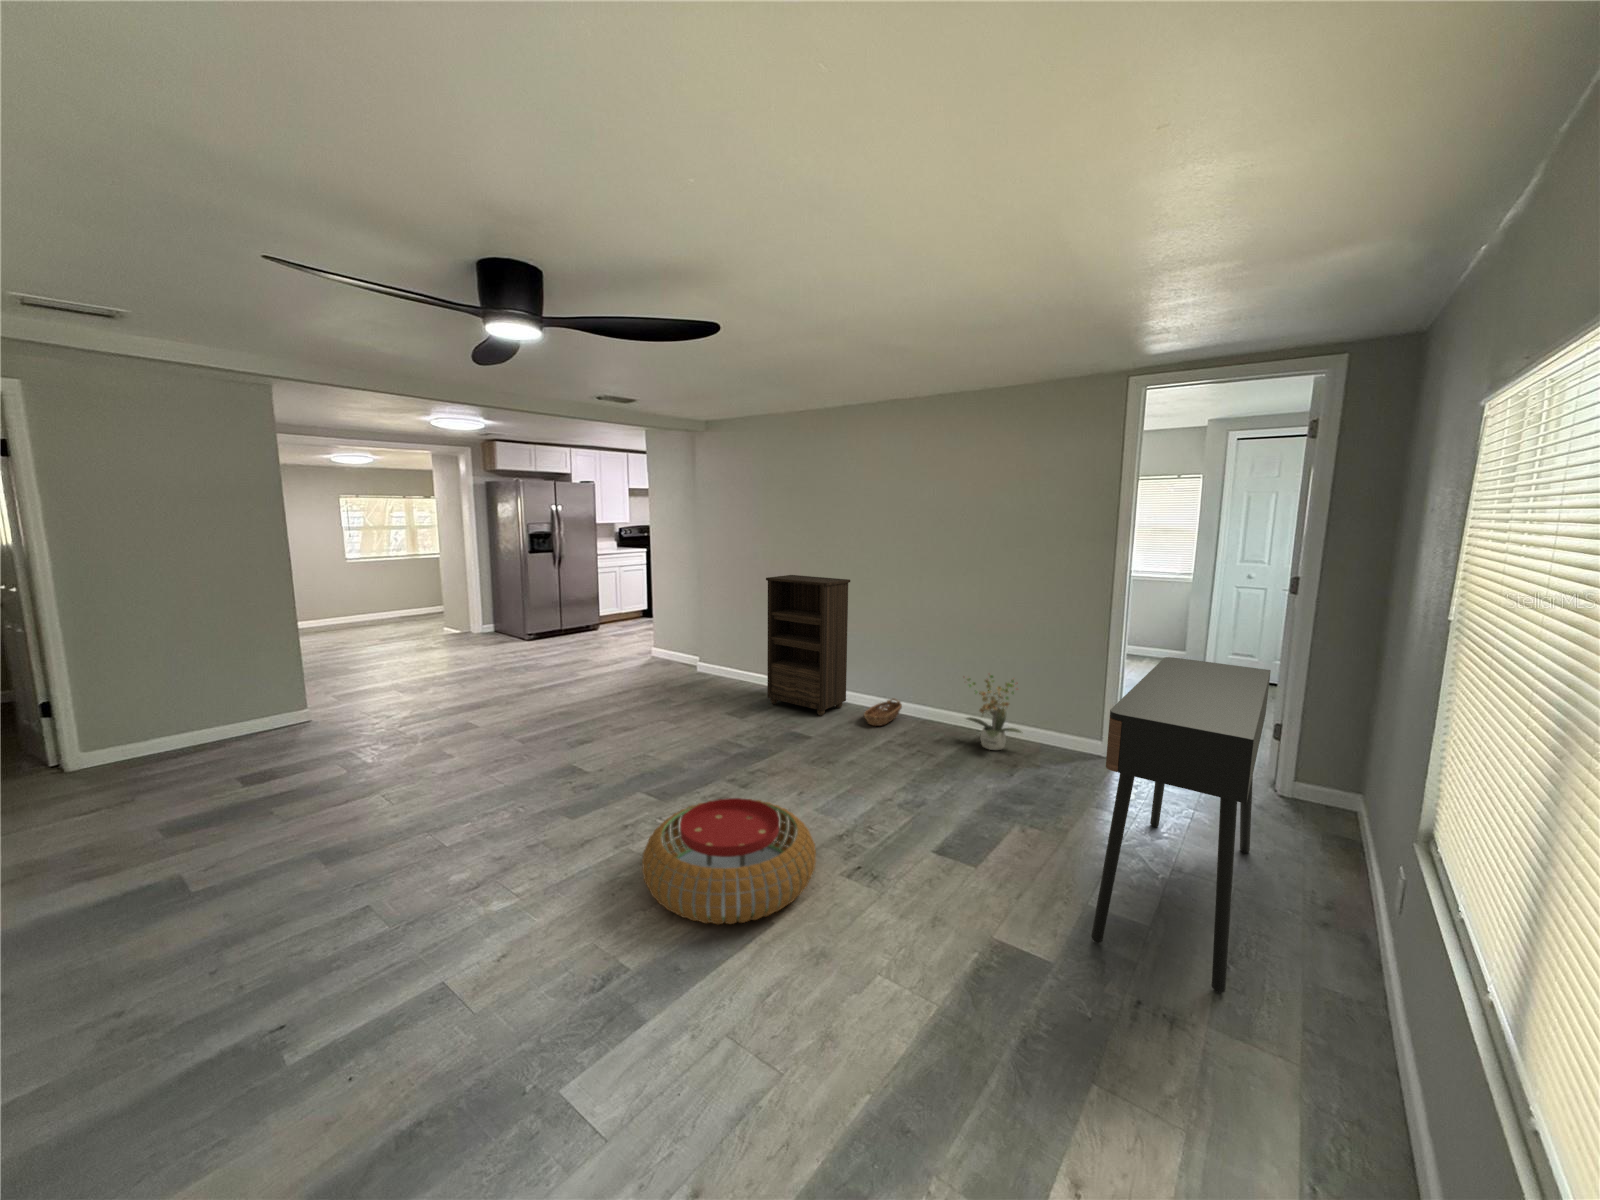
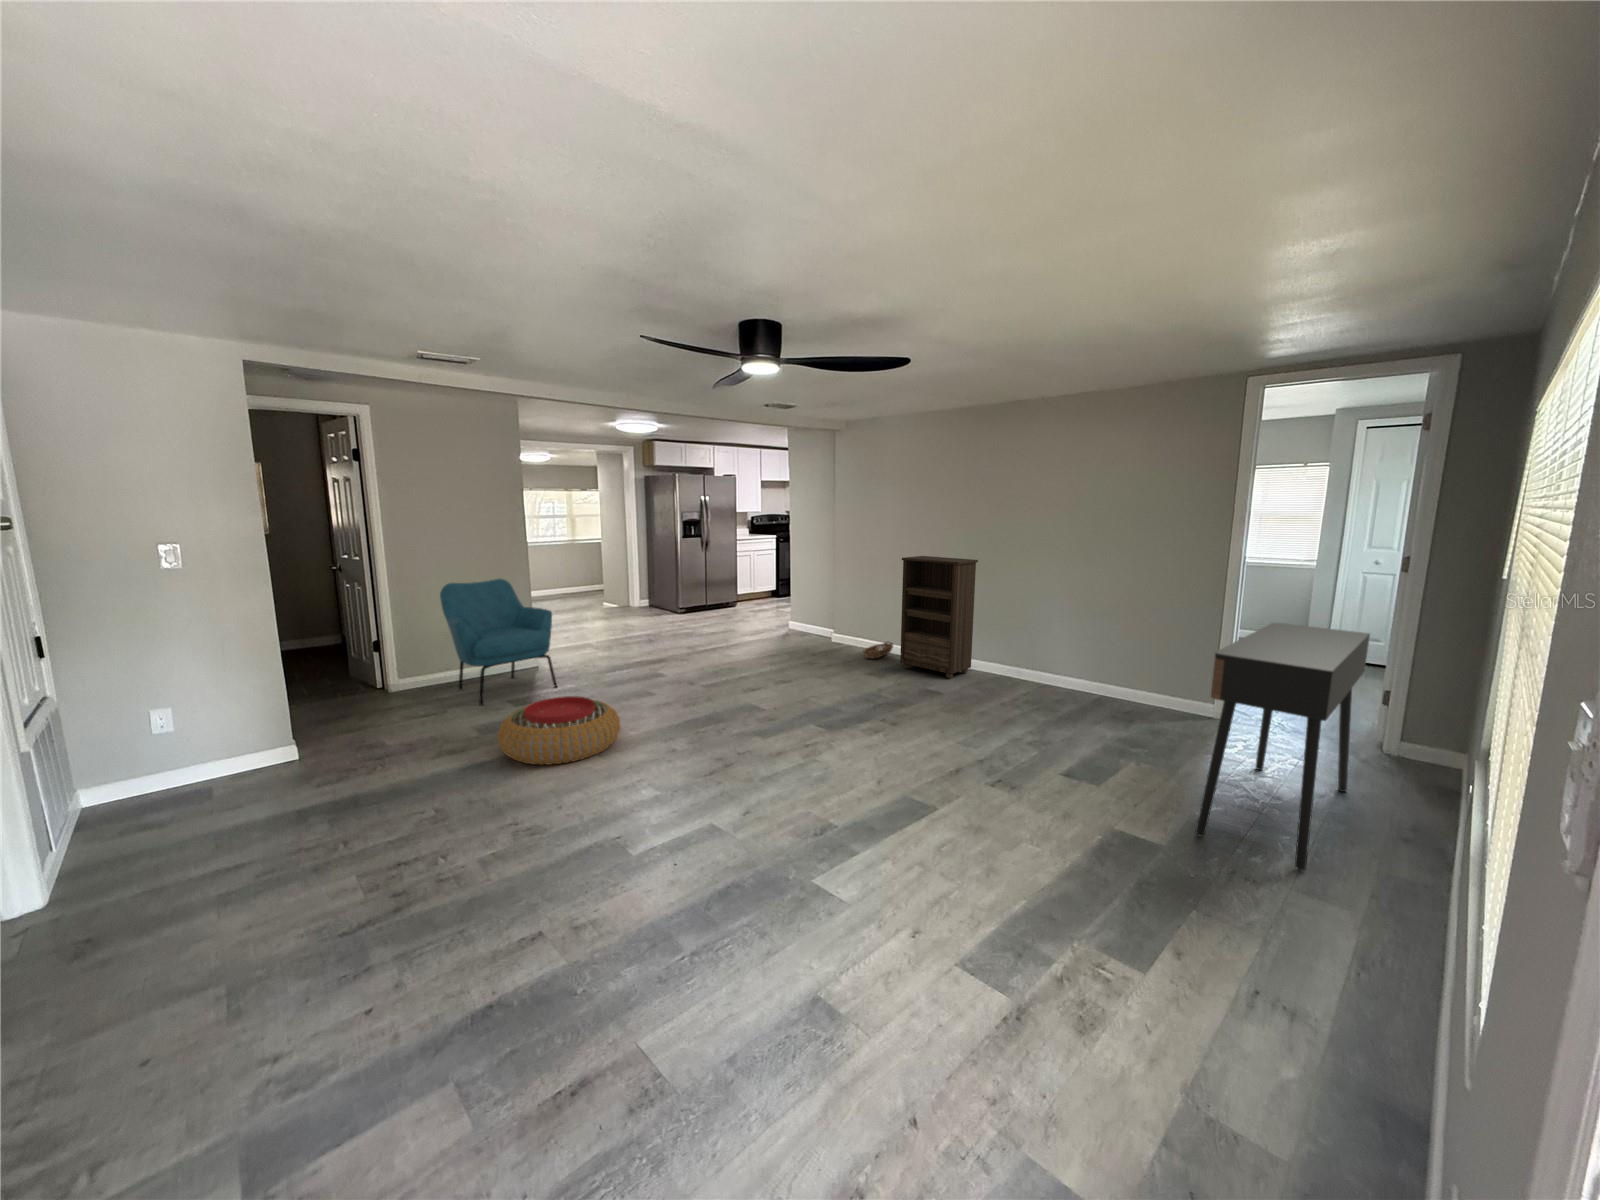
armchair: none [139,612,320,787] -> present [440,579,557,705]
potted plant: present [967,675,1021,750] -> none [1083,643,1138,710]
basket: present [864,699,902,726] -> present [863,642,893,659]
pouf: present [642,798,816,924] -> present [498,696,620,765]

